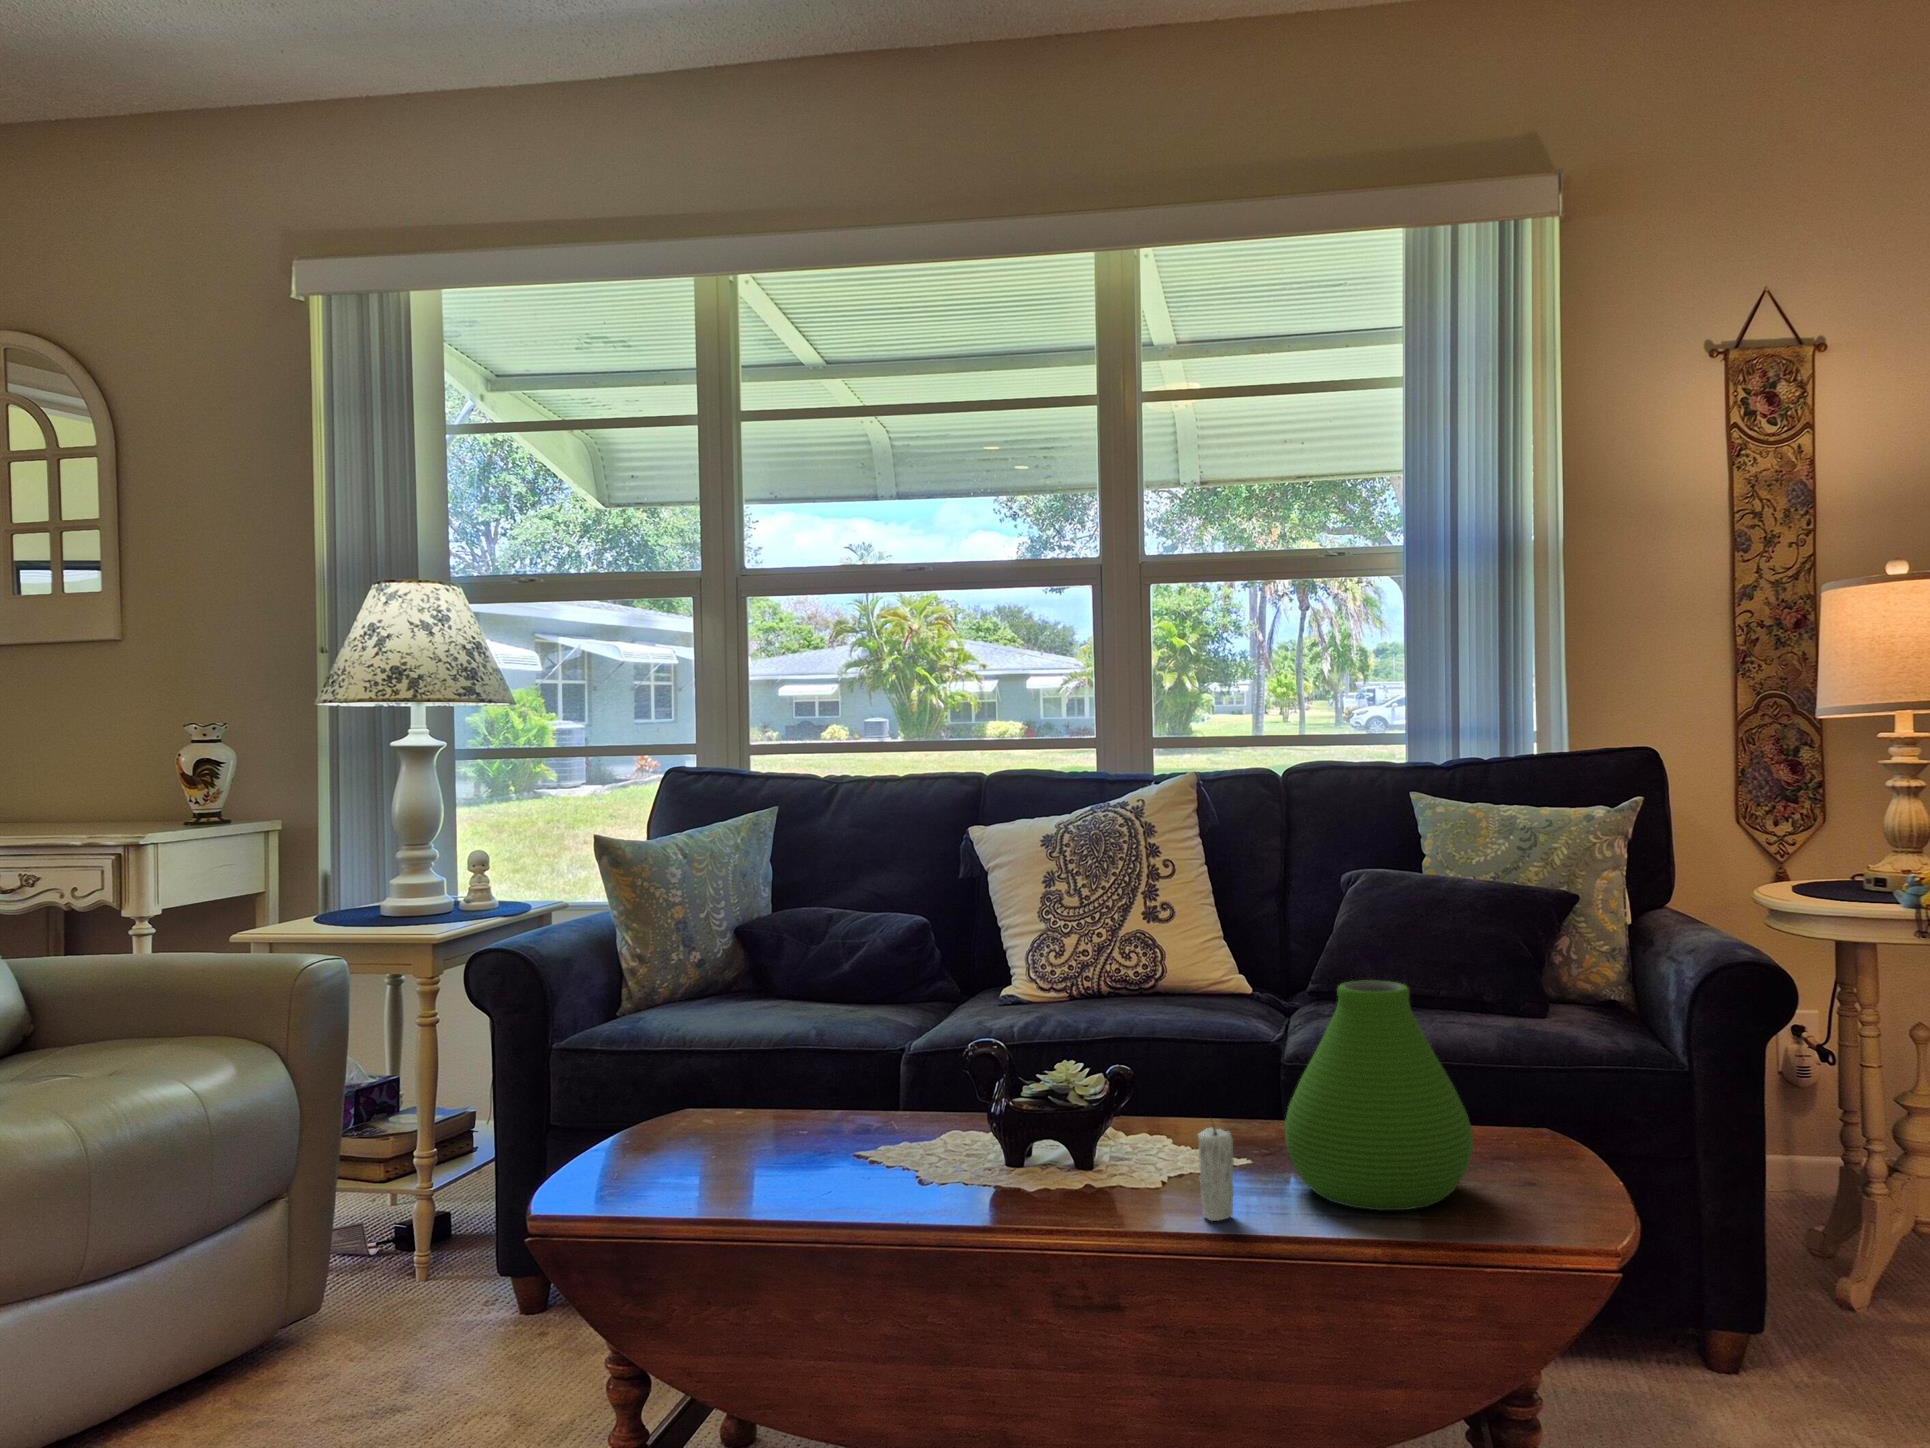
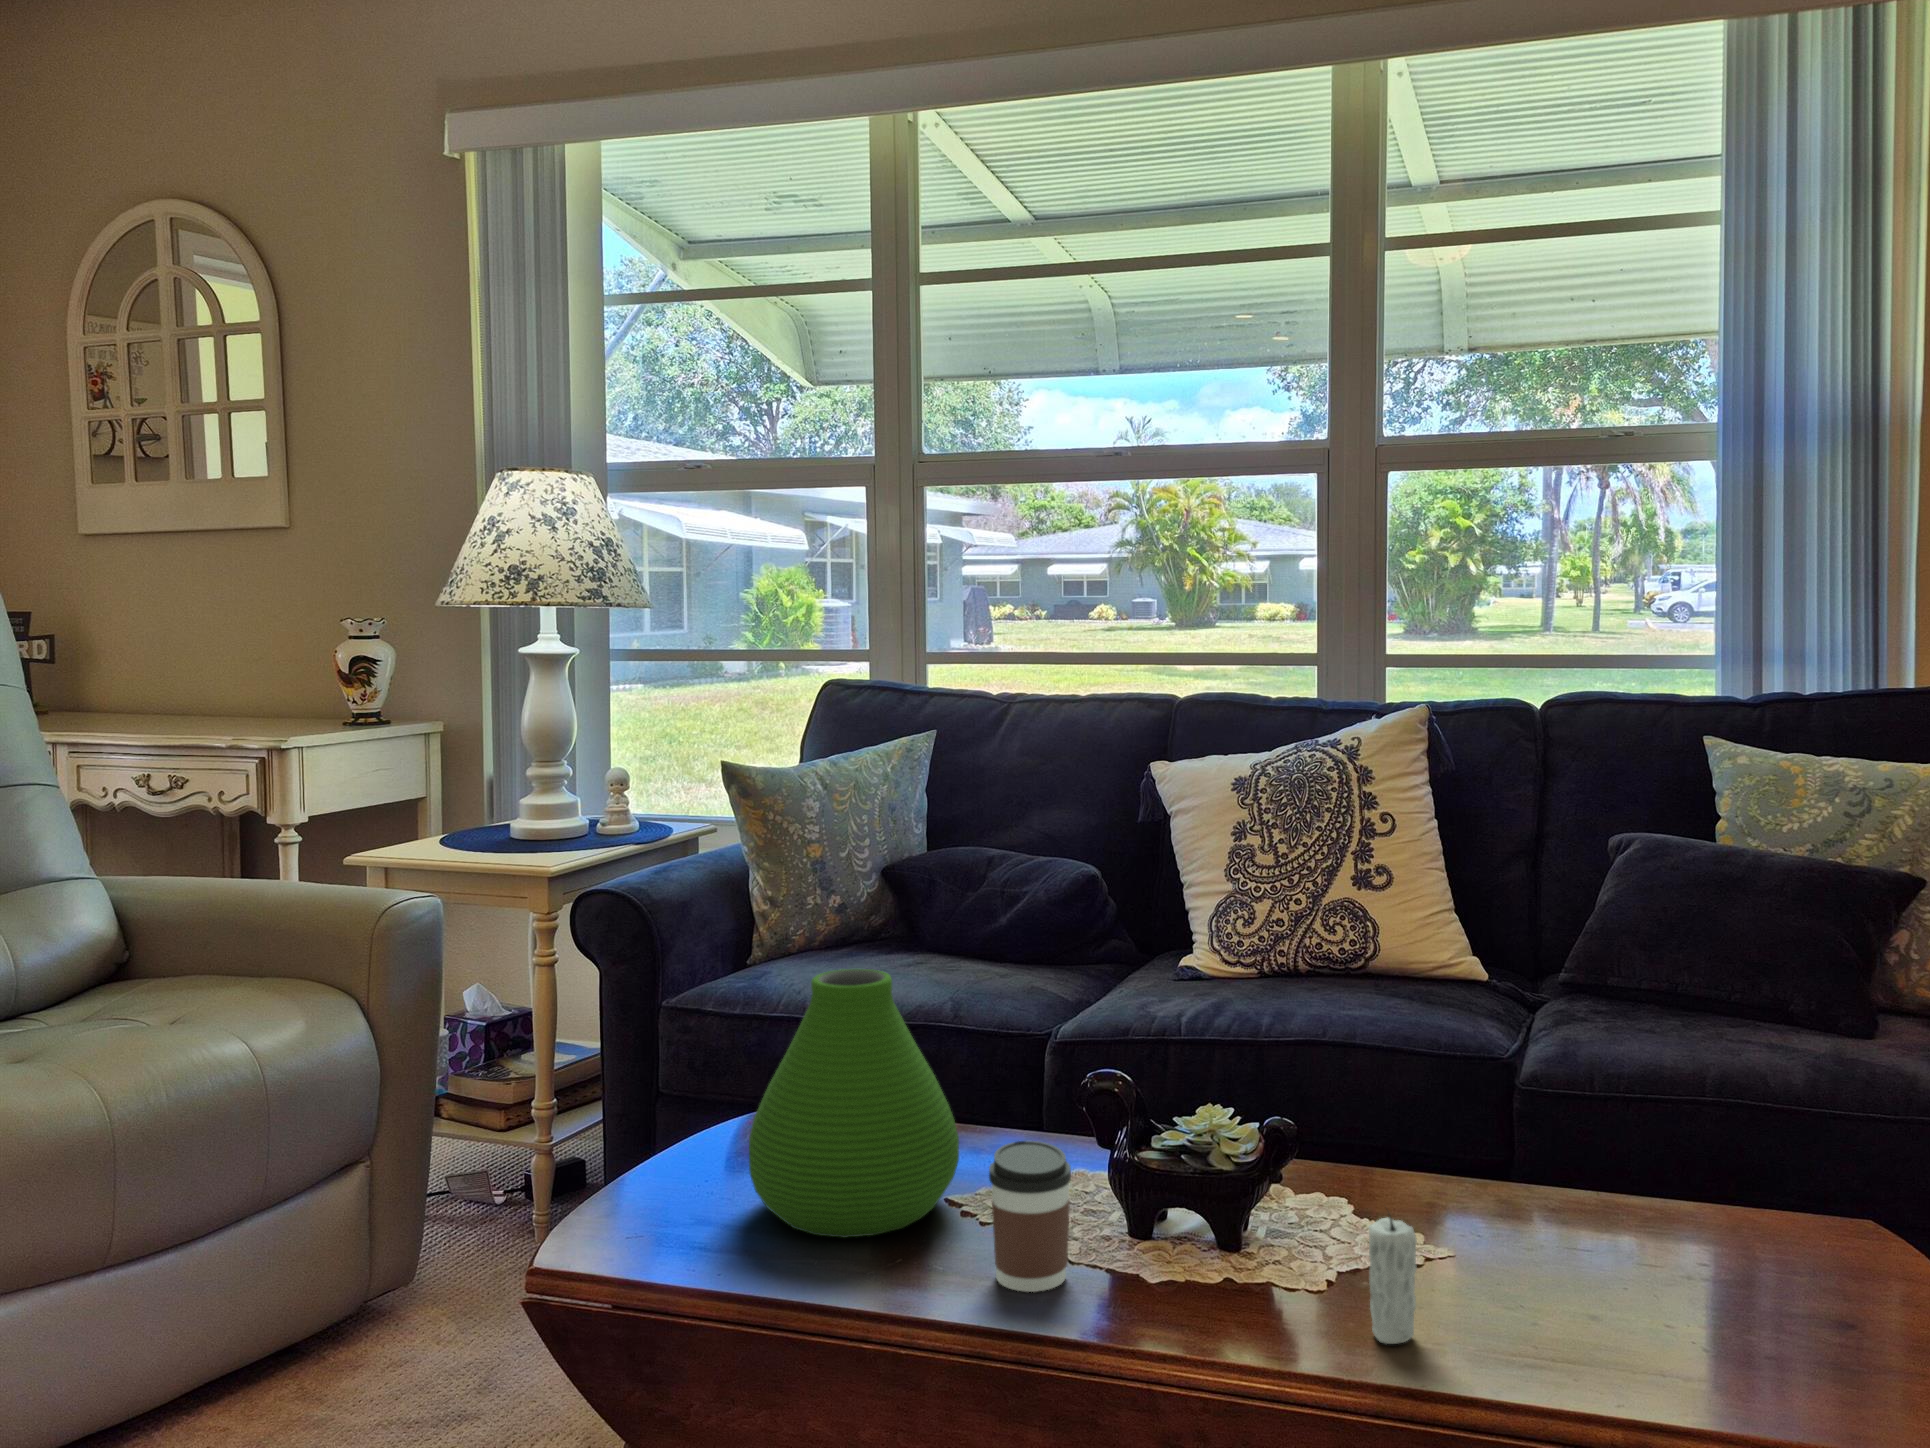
vase: present [1284,980,1473,1210] -> present [749,969,959,1238]
coffee cup: none [903,1097,967,1212] -> present [989,1141,1071,1292]

